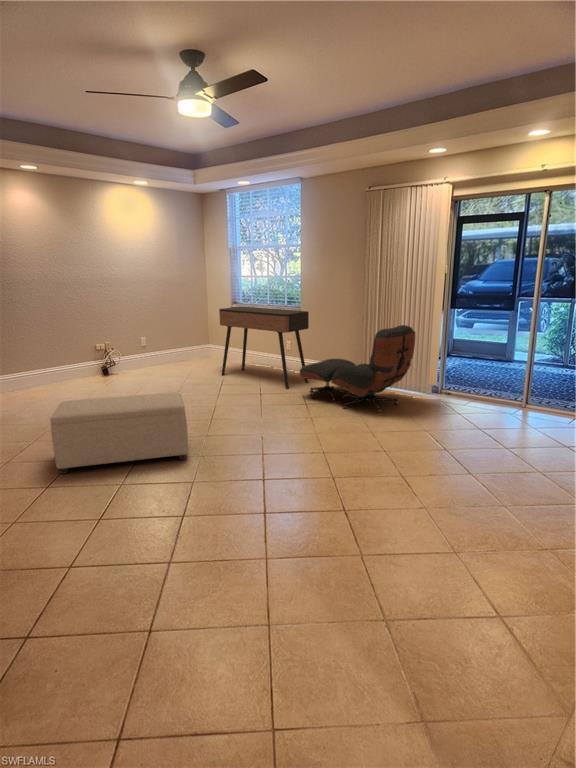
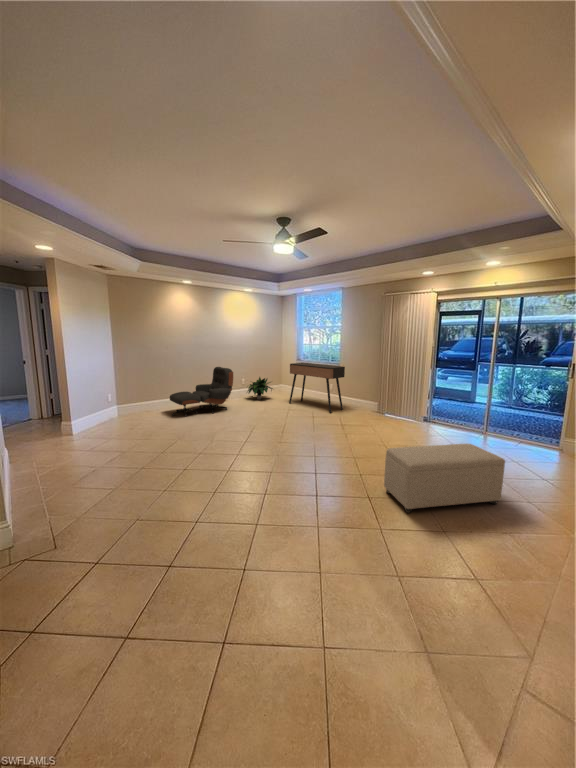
lounge chair: present [300,325,416,412] -> present [170,367,233,417]
potted plant: none [149,331,198,370] -> present [248,377,273,400]
ottoman: present [50,392,188,474] -> present [384,444,505,513]

